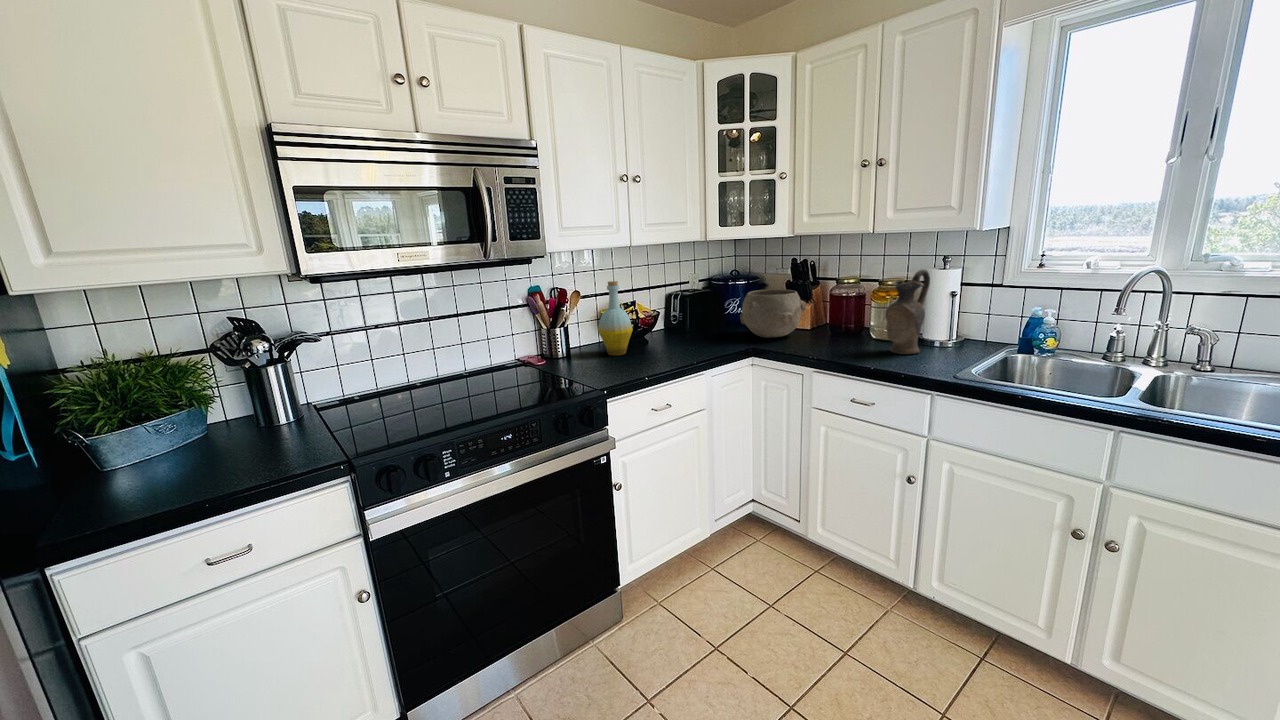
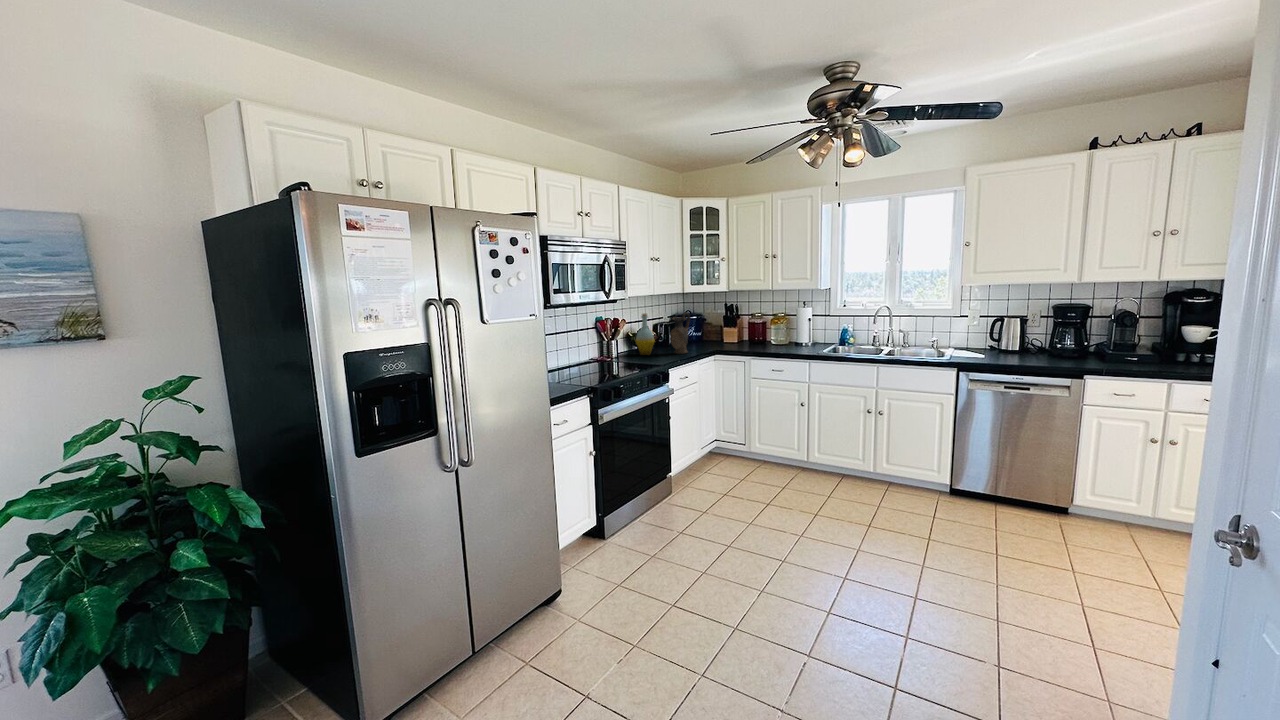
ceramic pitcher: present [885,270,930,354] -> present [671,312,690,354]
bowl: present [740,289,806,338] -> none [703,320,738,346]

